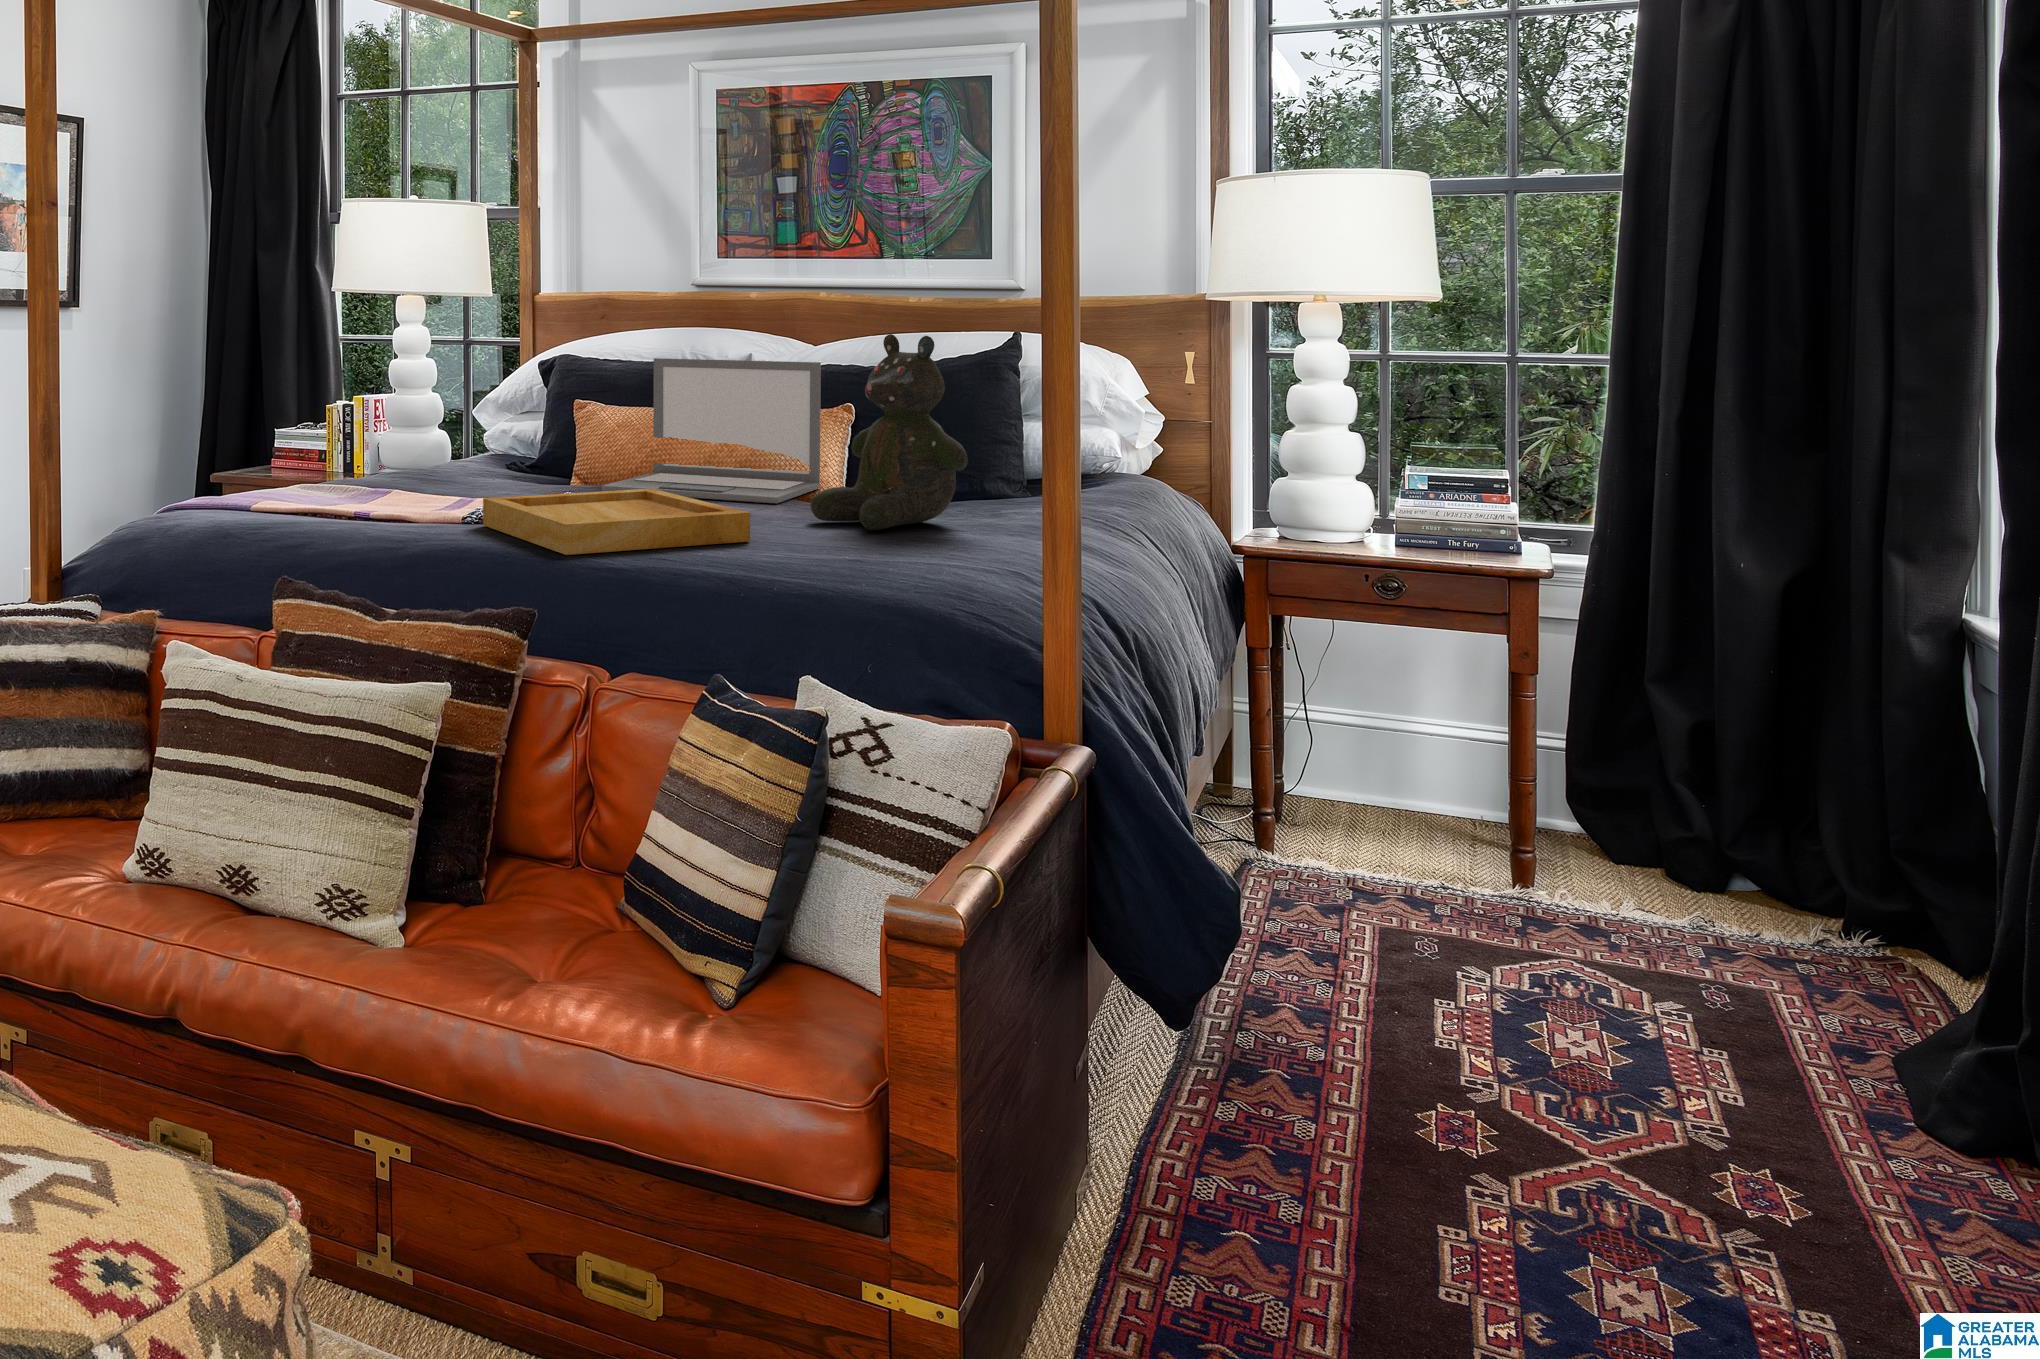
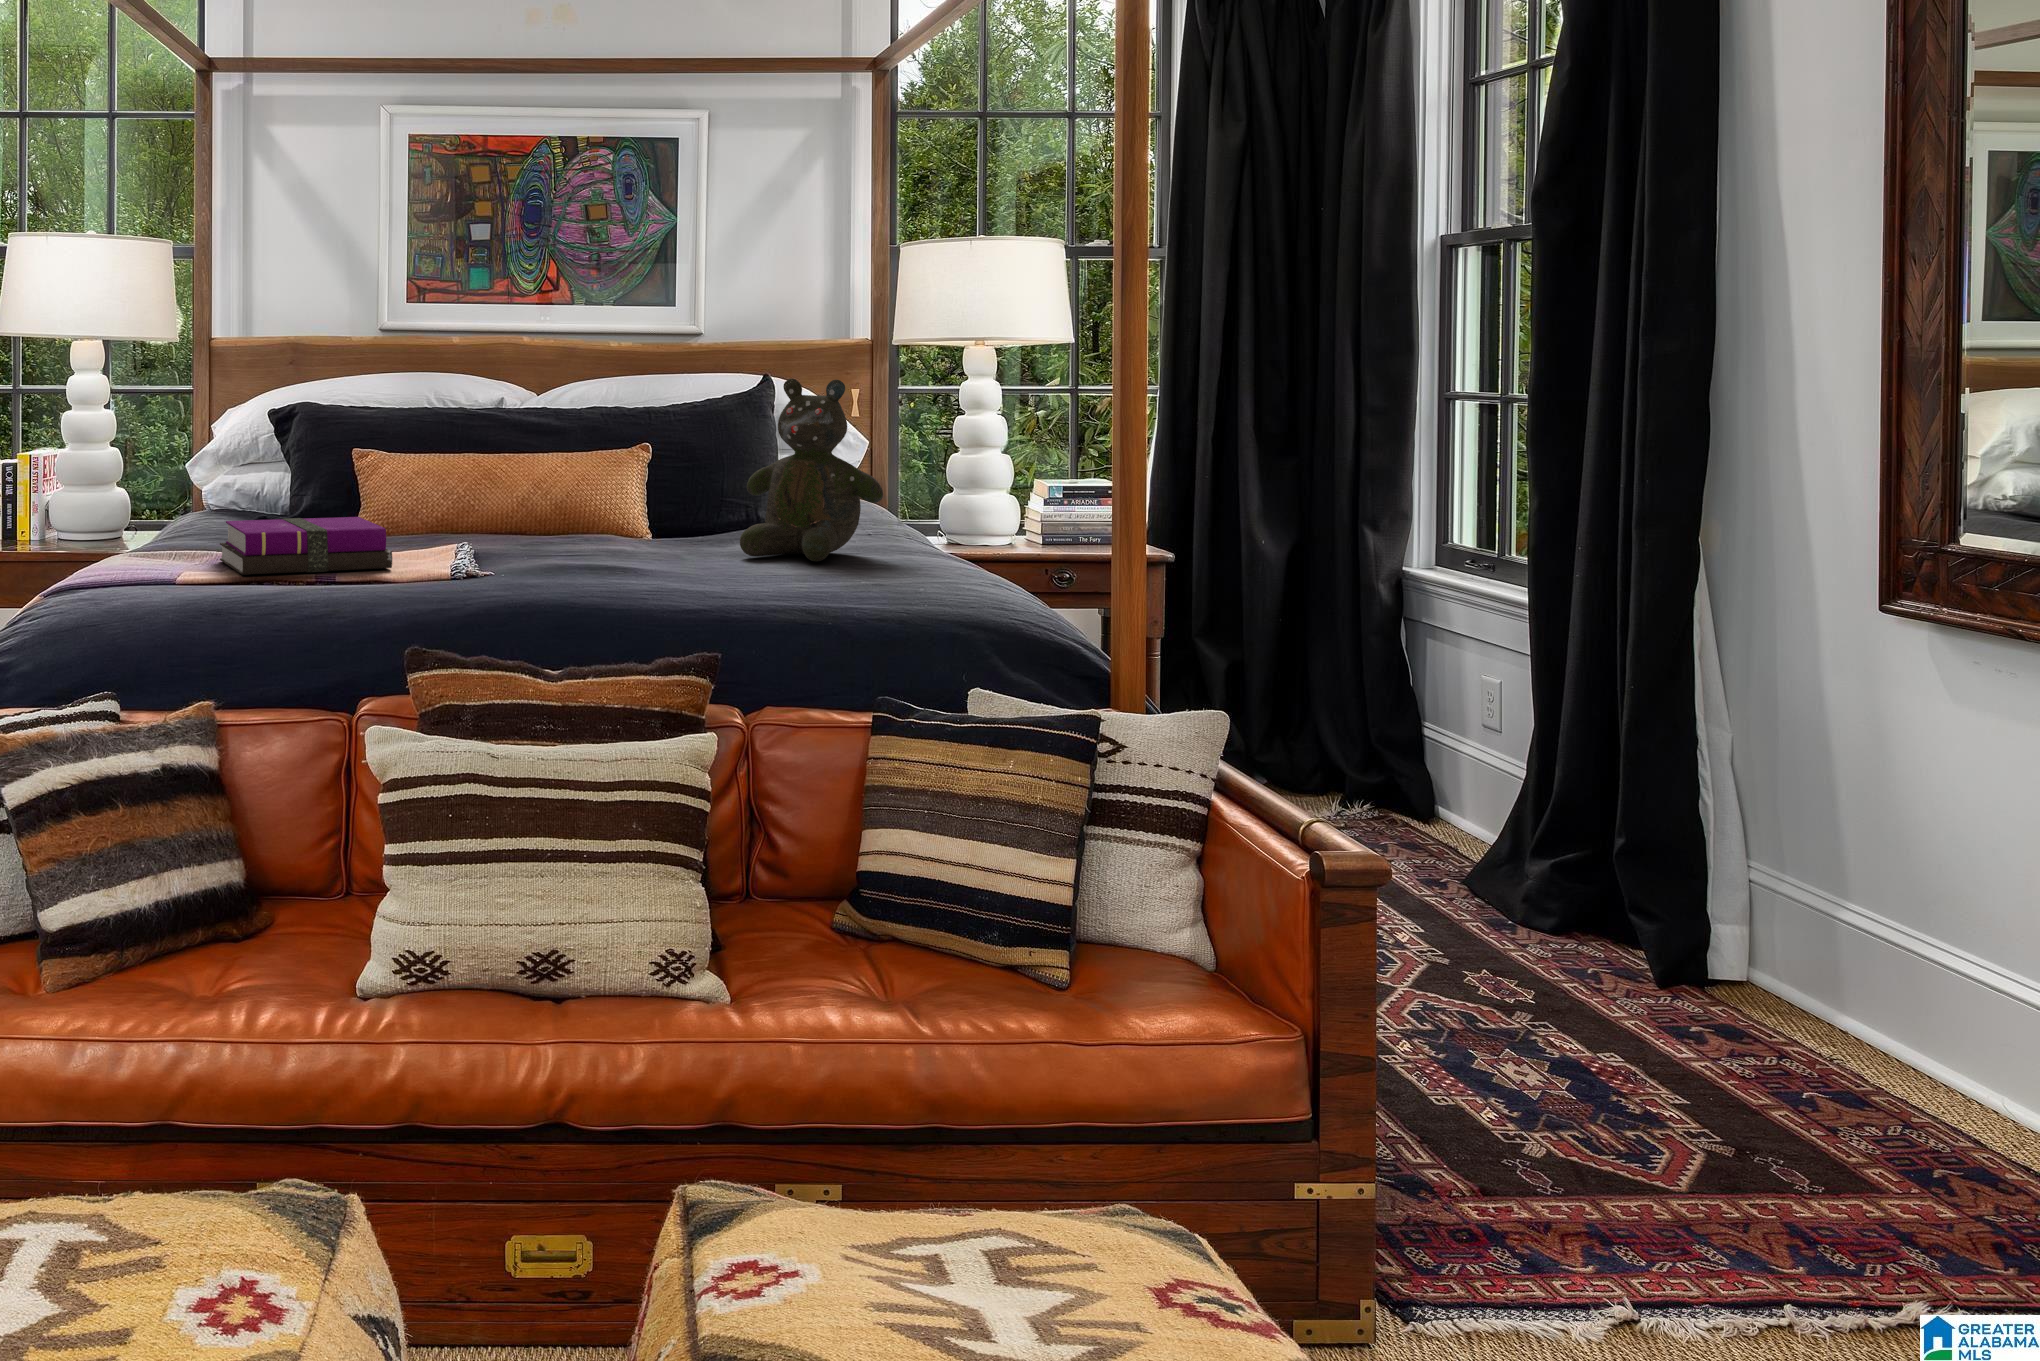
laptop: present [602,358,821,503] -> none [473,406,661,544]
notebook: none [312,457,469,508] -> present [220,517,392,575]
tray: present [483,489,750,555] -> none [475,535,750,602]

